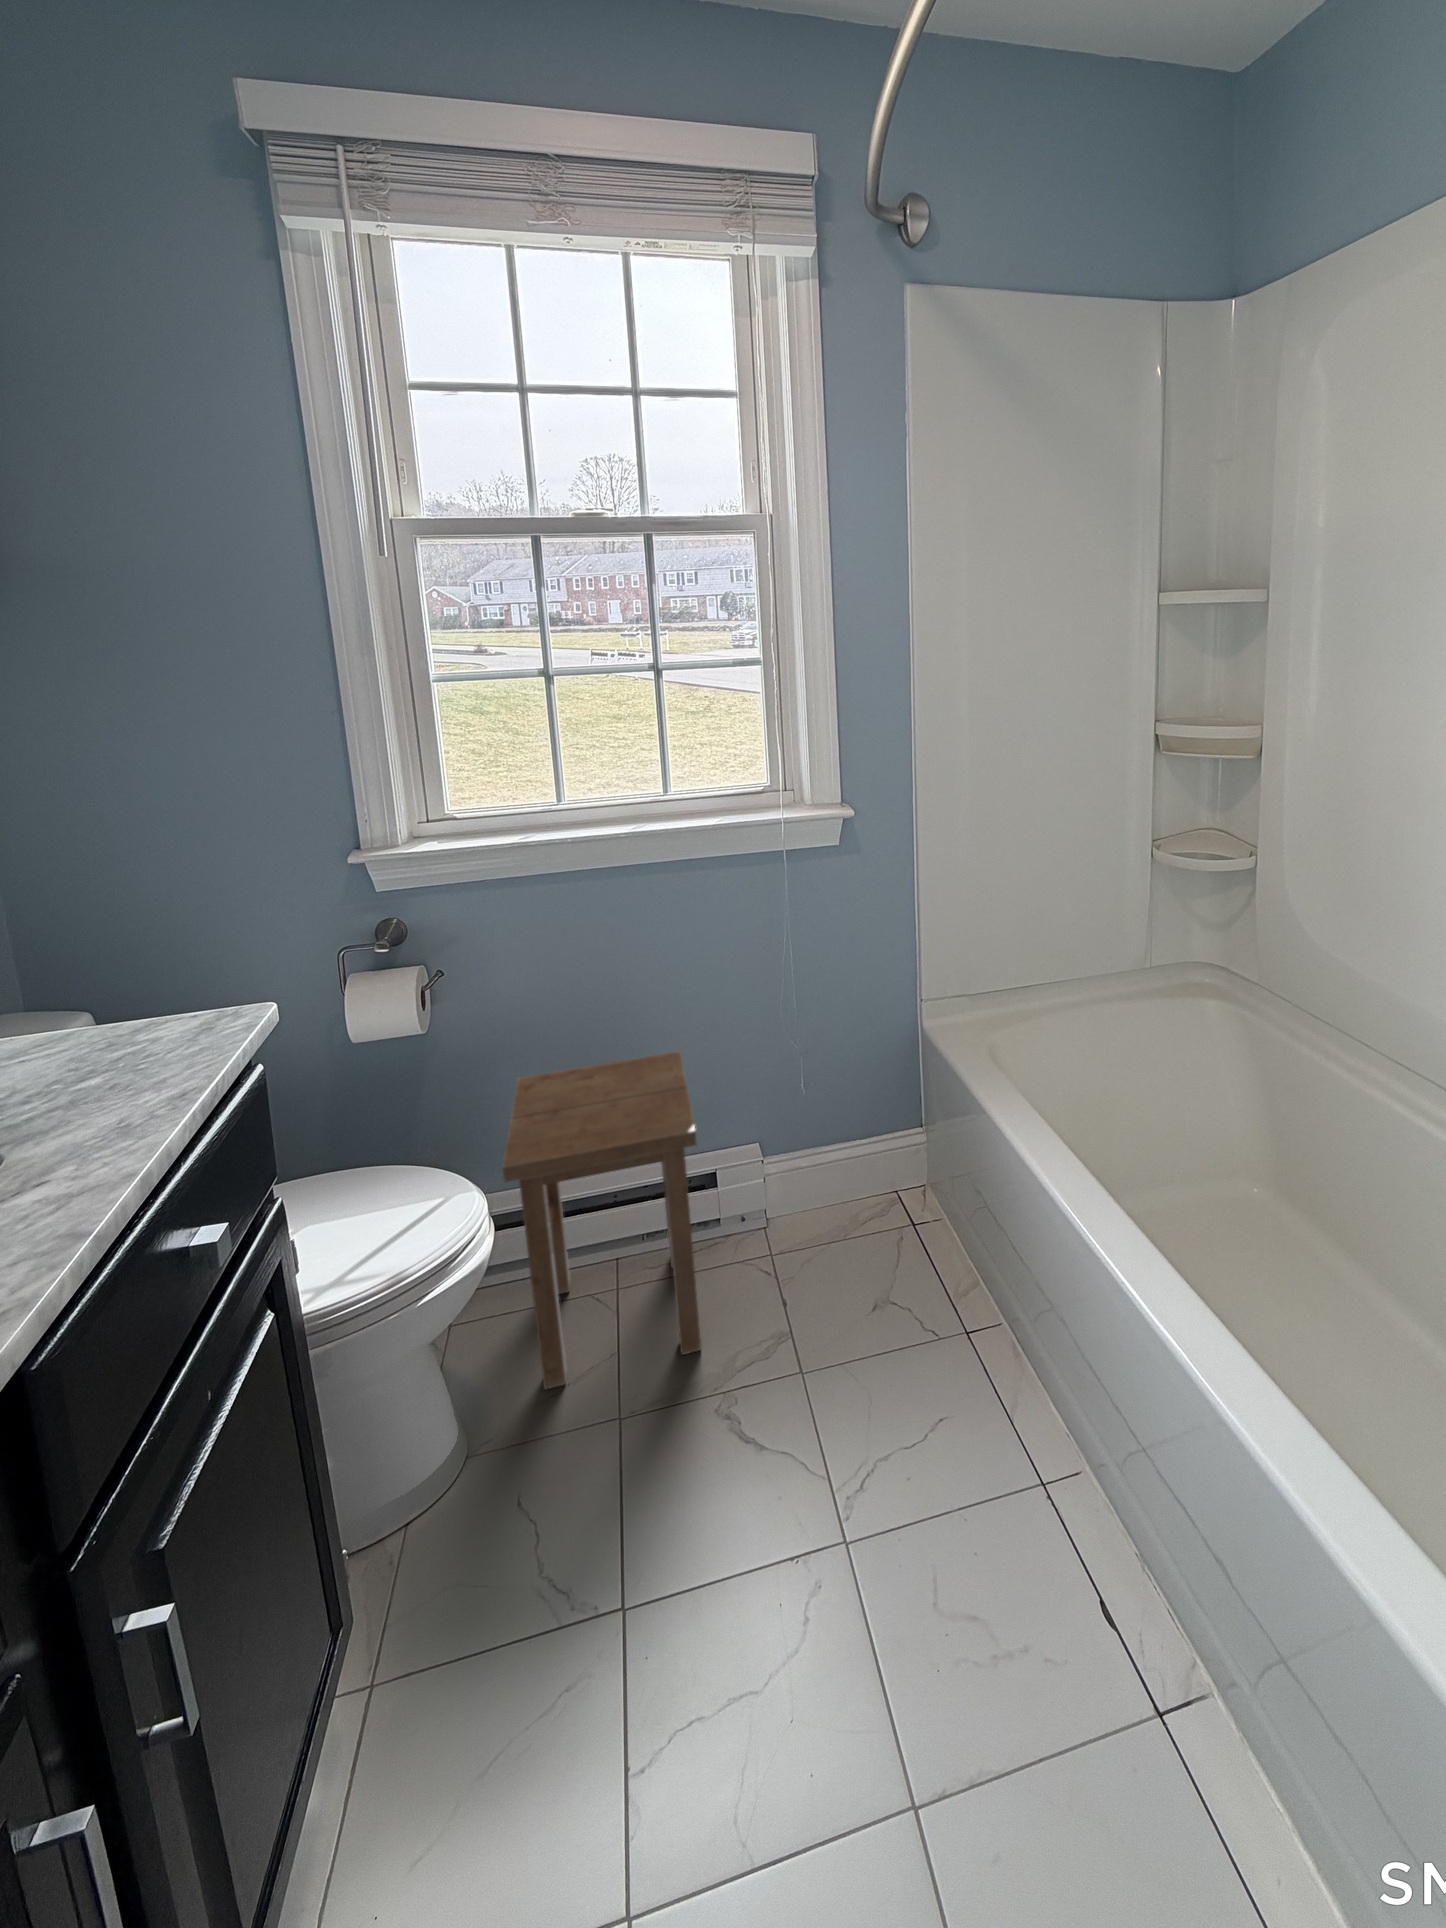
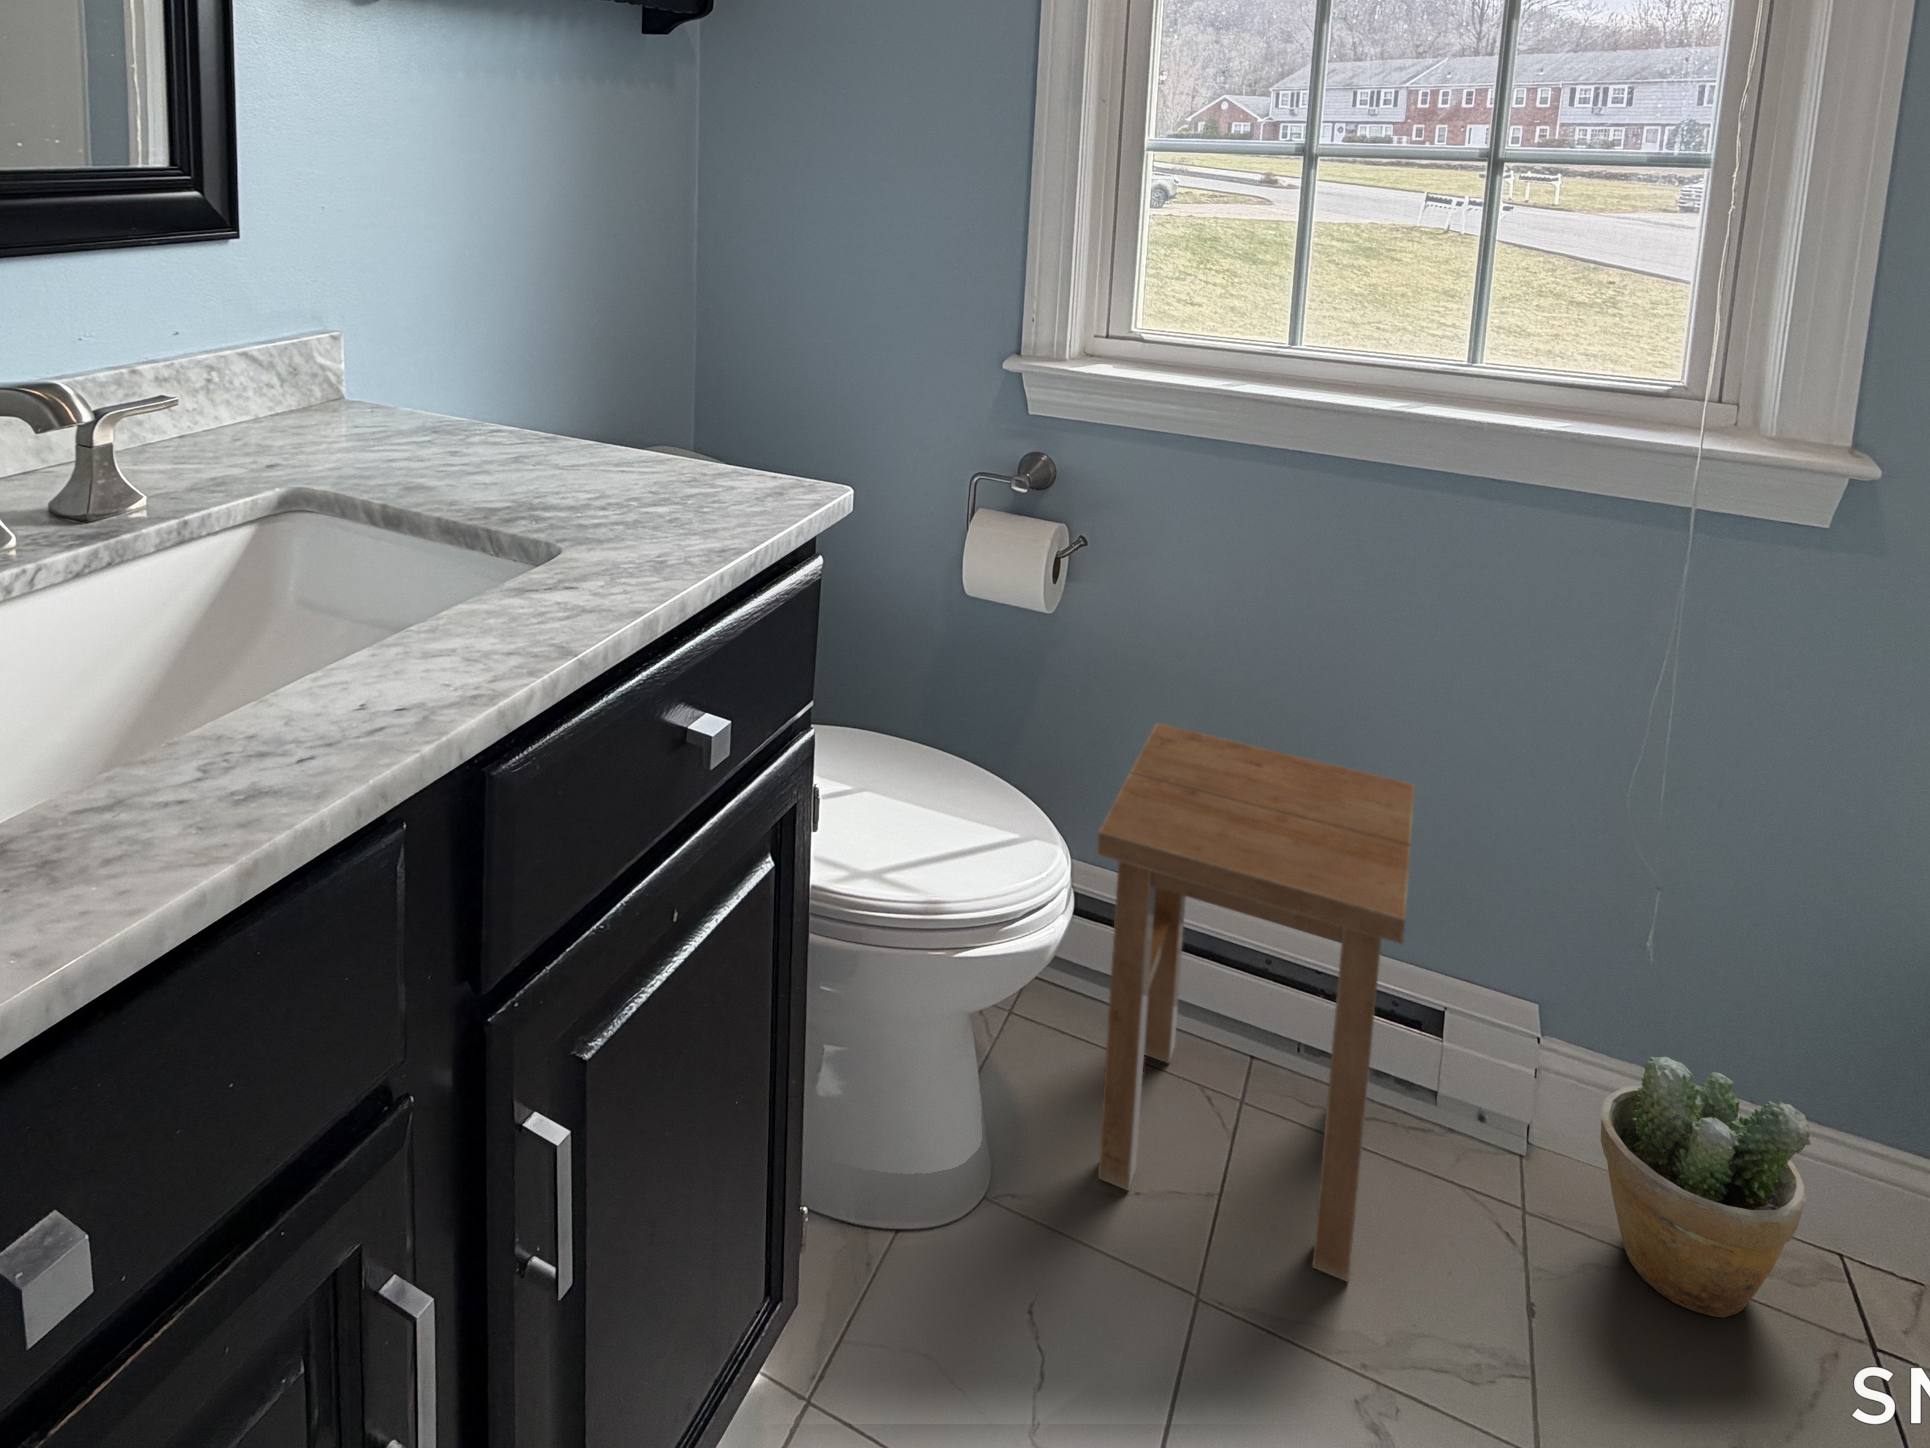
potted plant: none [798,1133,884,1257] -> present [1601,1057,1812,1318]

